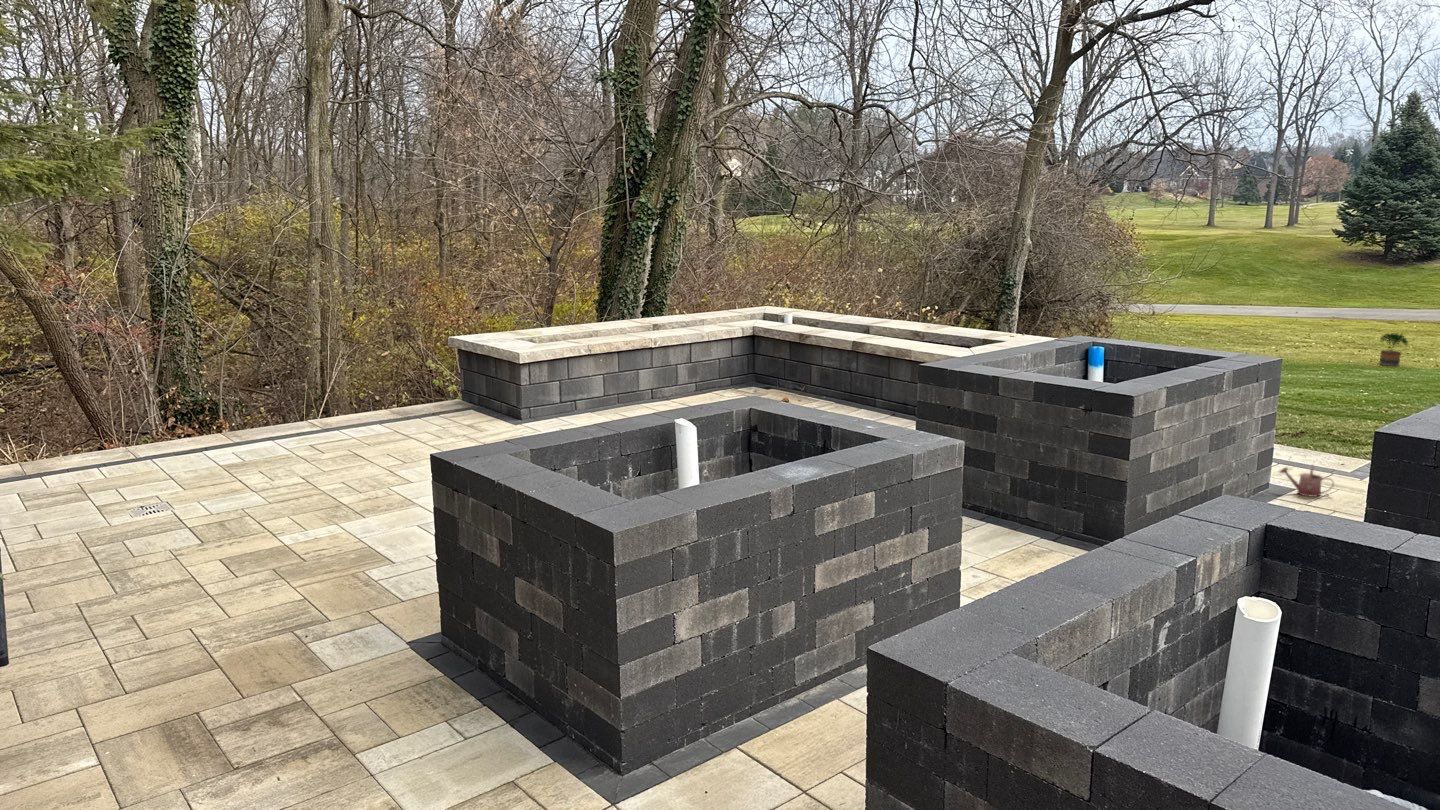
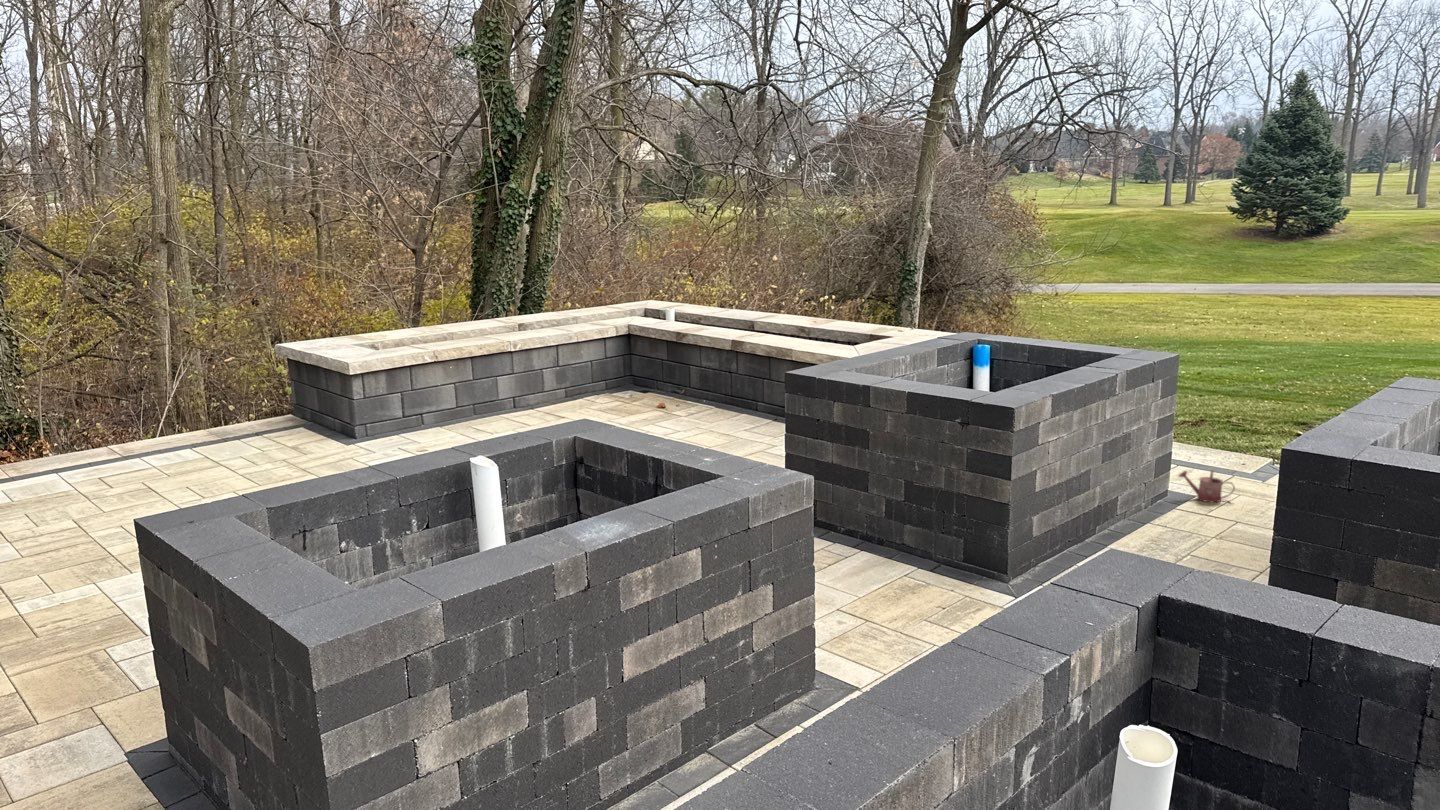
potted tree: present [1380,333,1408,366] -> none [1274,312,1303,346]

